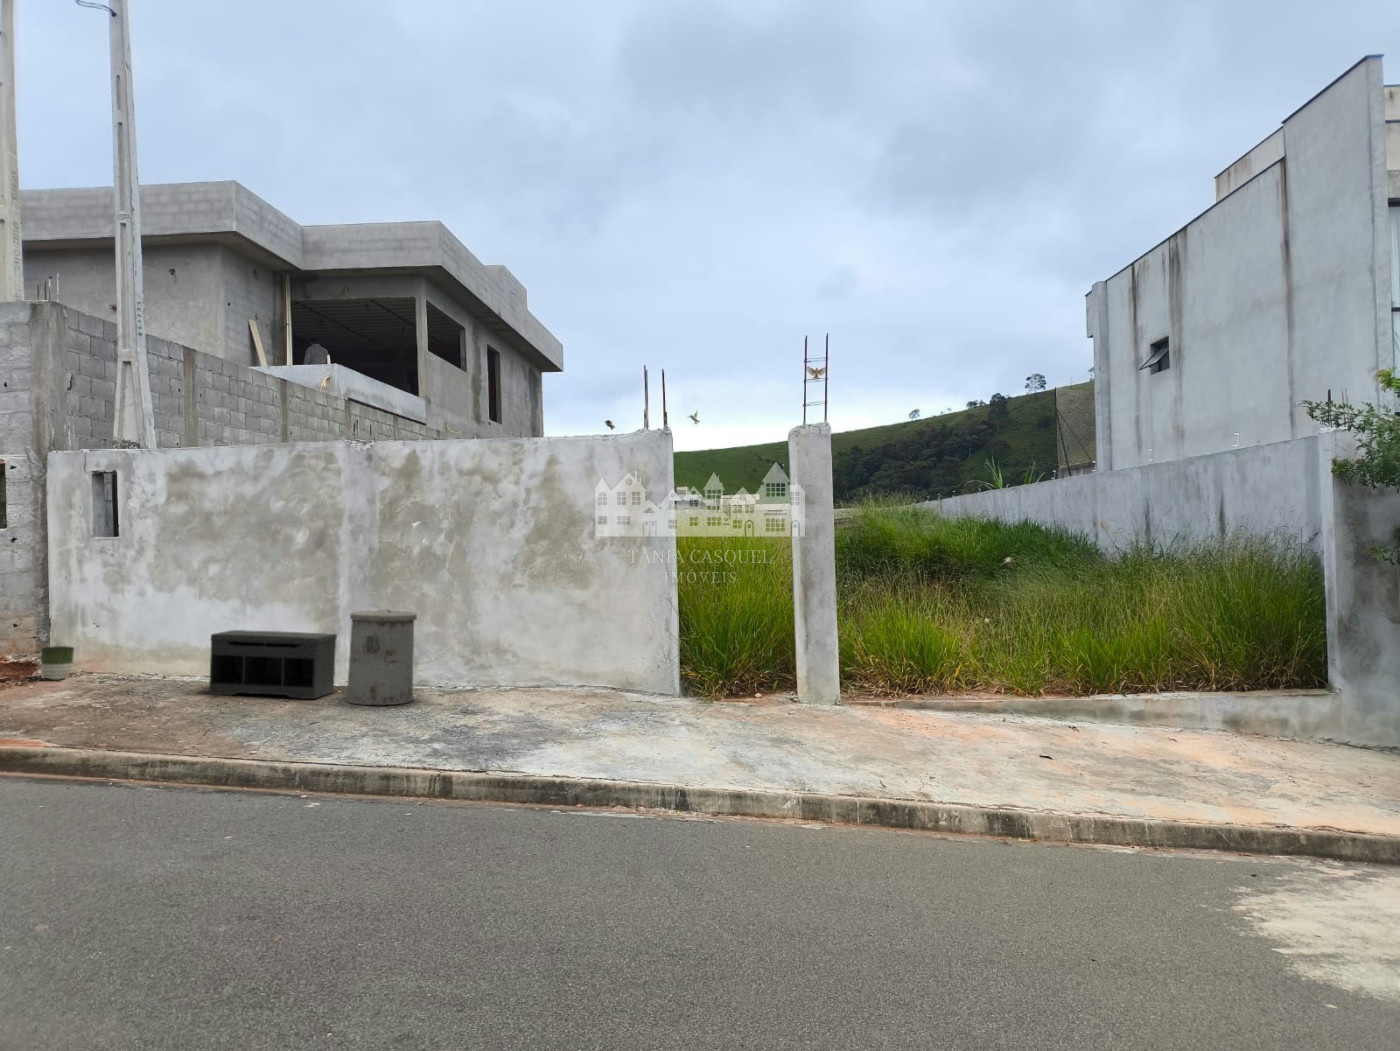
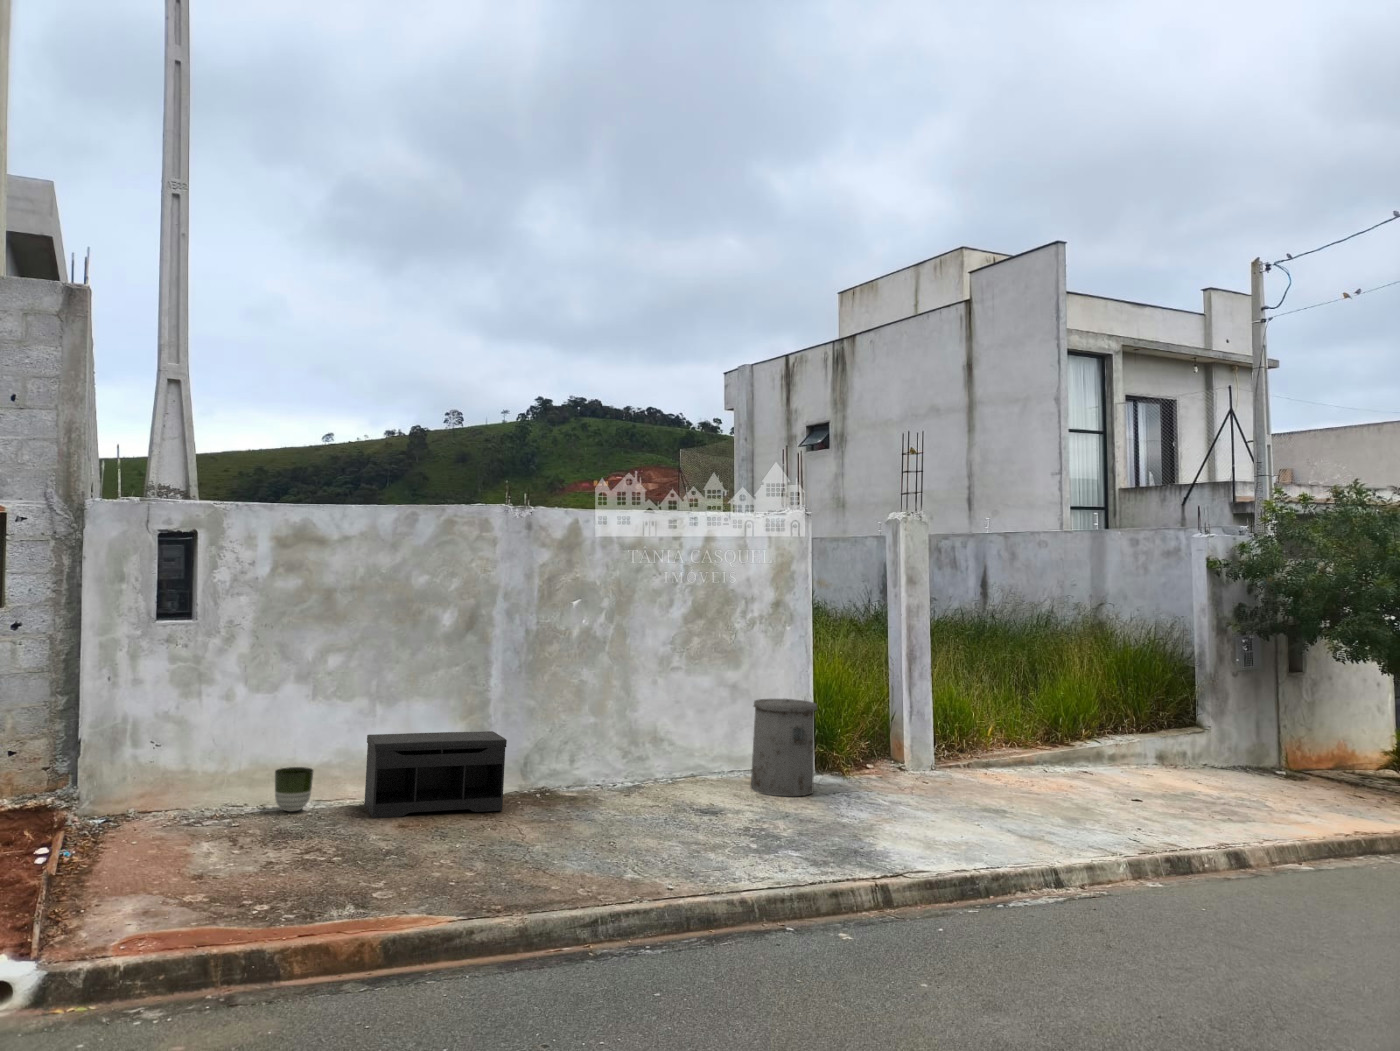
trash can: present [347,610,417,705] -> present [751,699,817,796]
planter: present [41,646,74,680] -> present [275,767,314,812]

